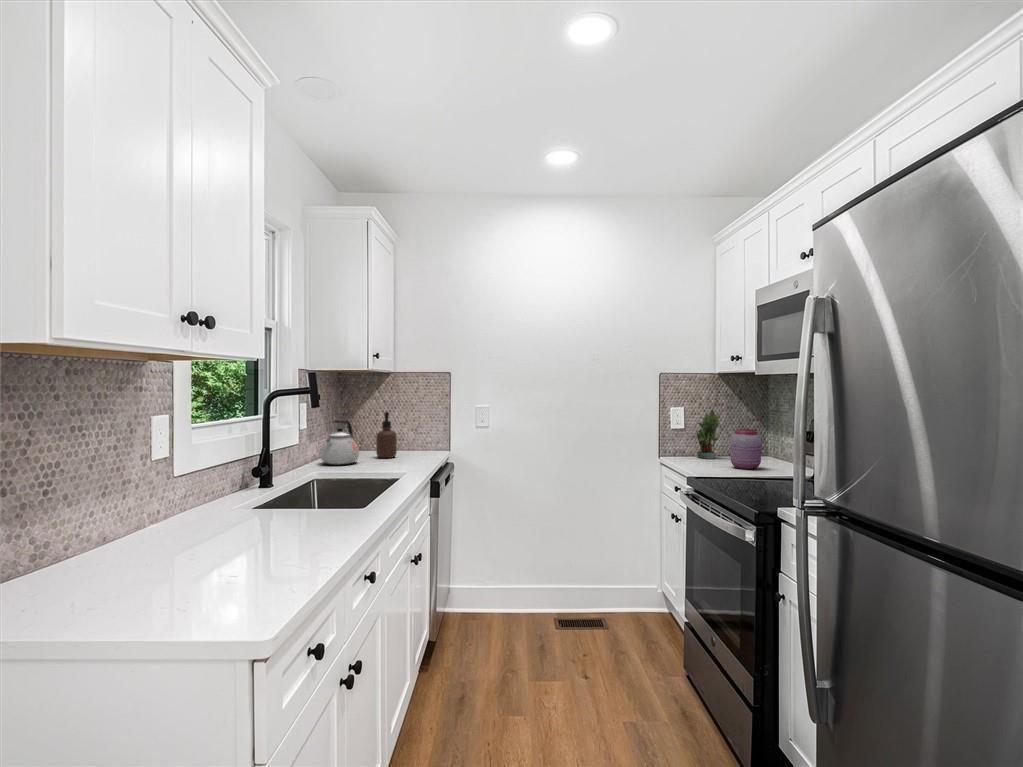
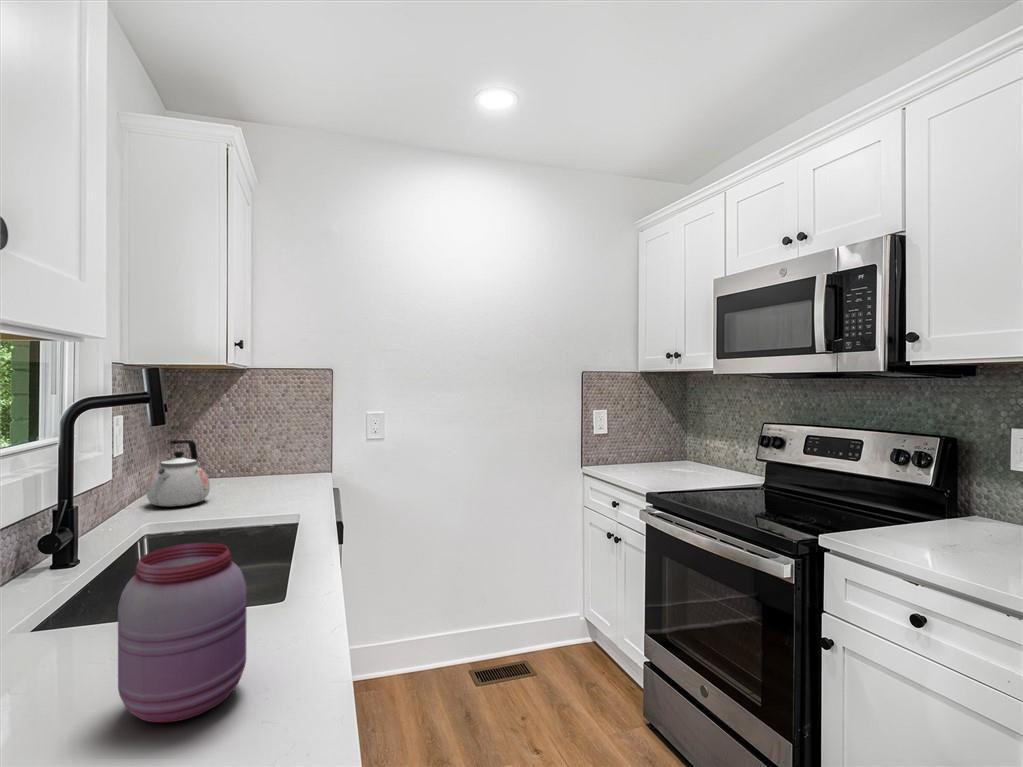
potted plant: present [692,409,722,459] -> none [611,412,646,466]
soap dispenser: present [376,412,397,458] -> none [232,424,262,489]
jar: present [730,429,761,469] -> present [118,543,246,722]

